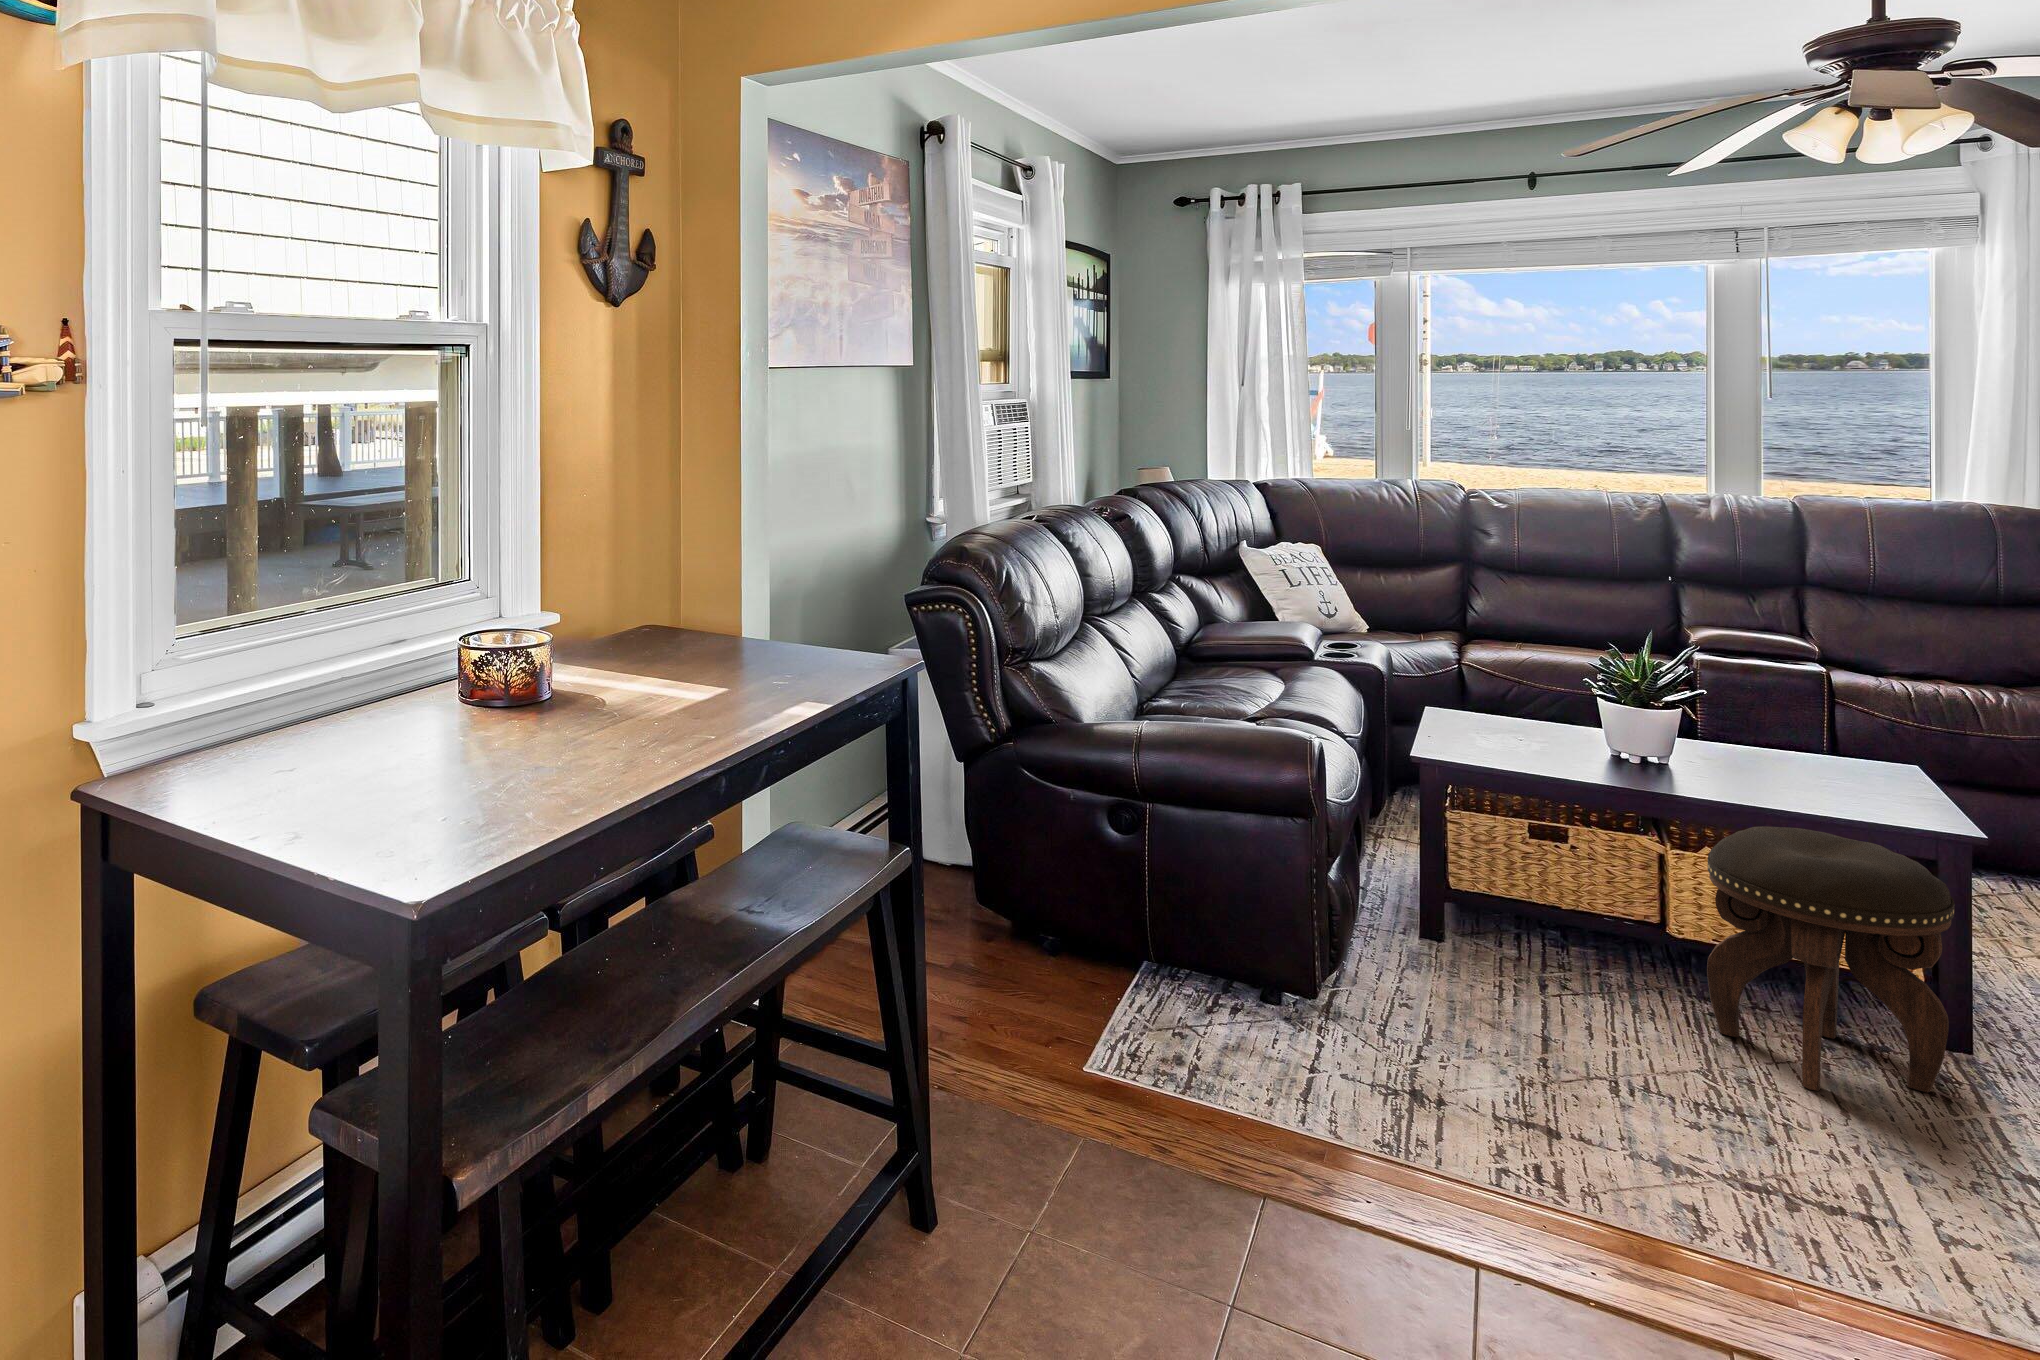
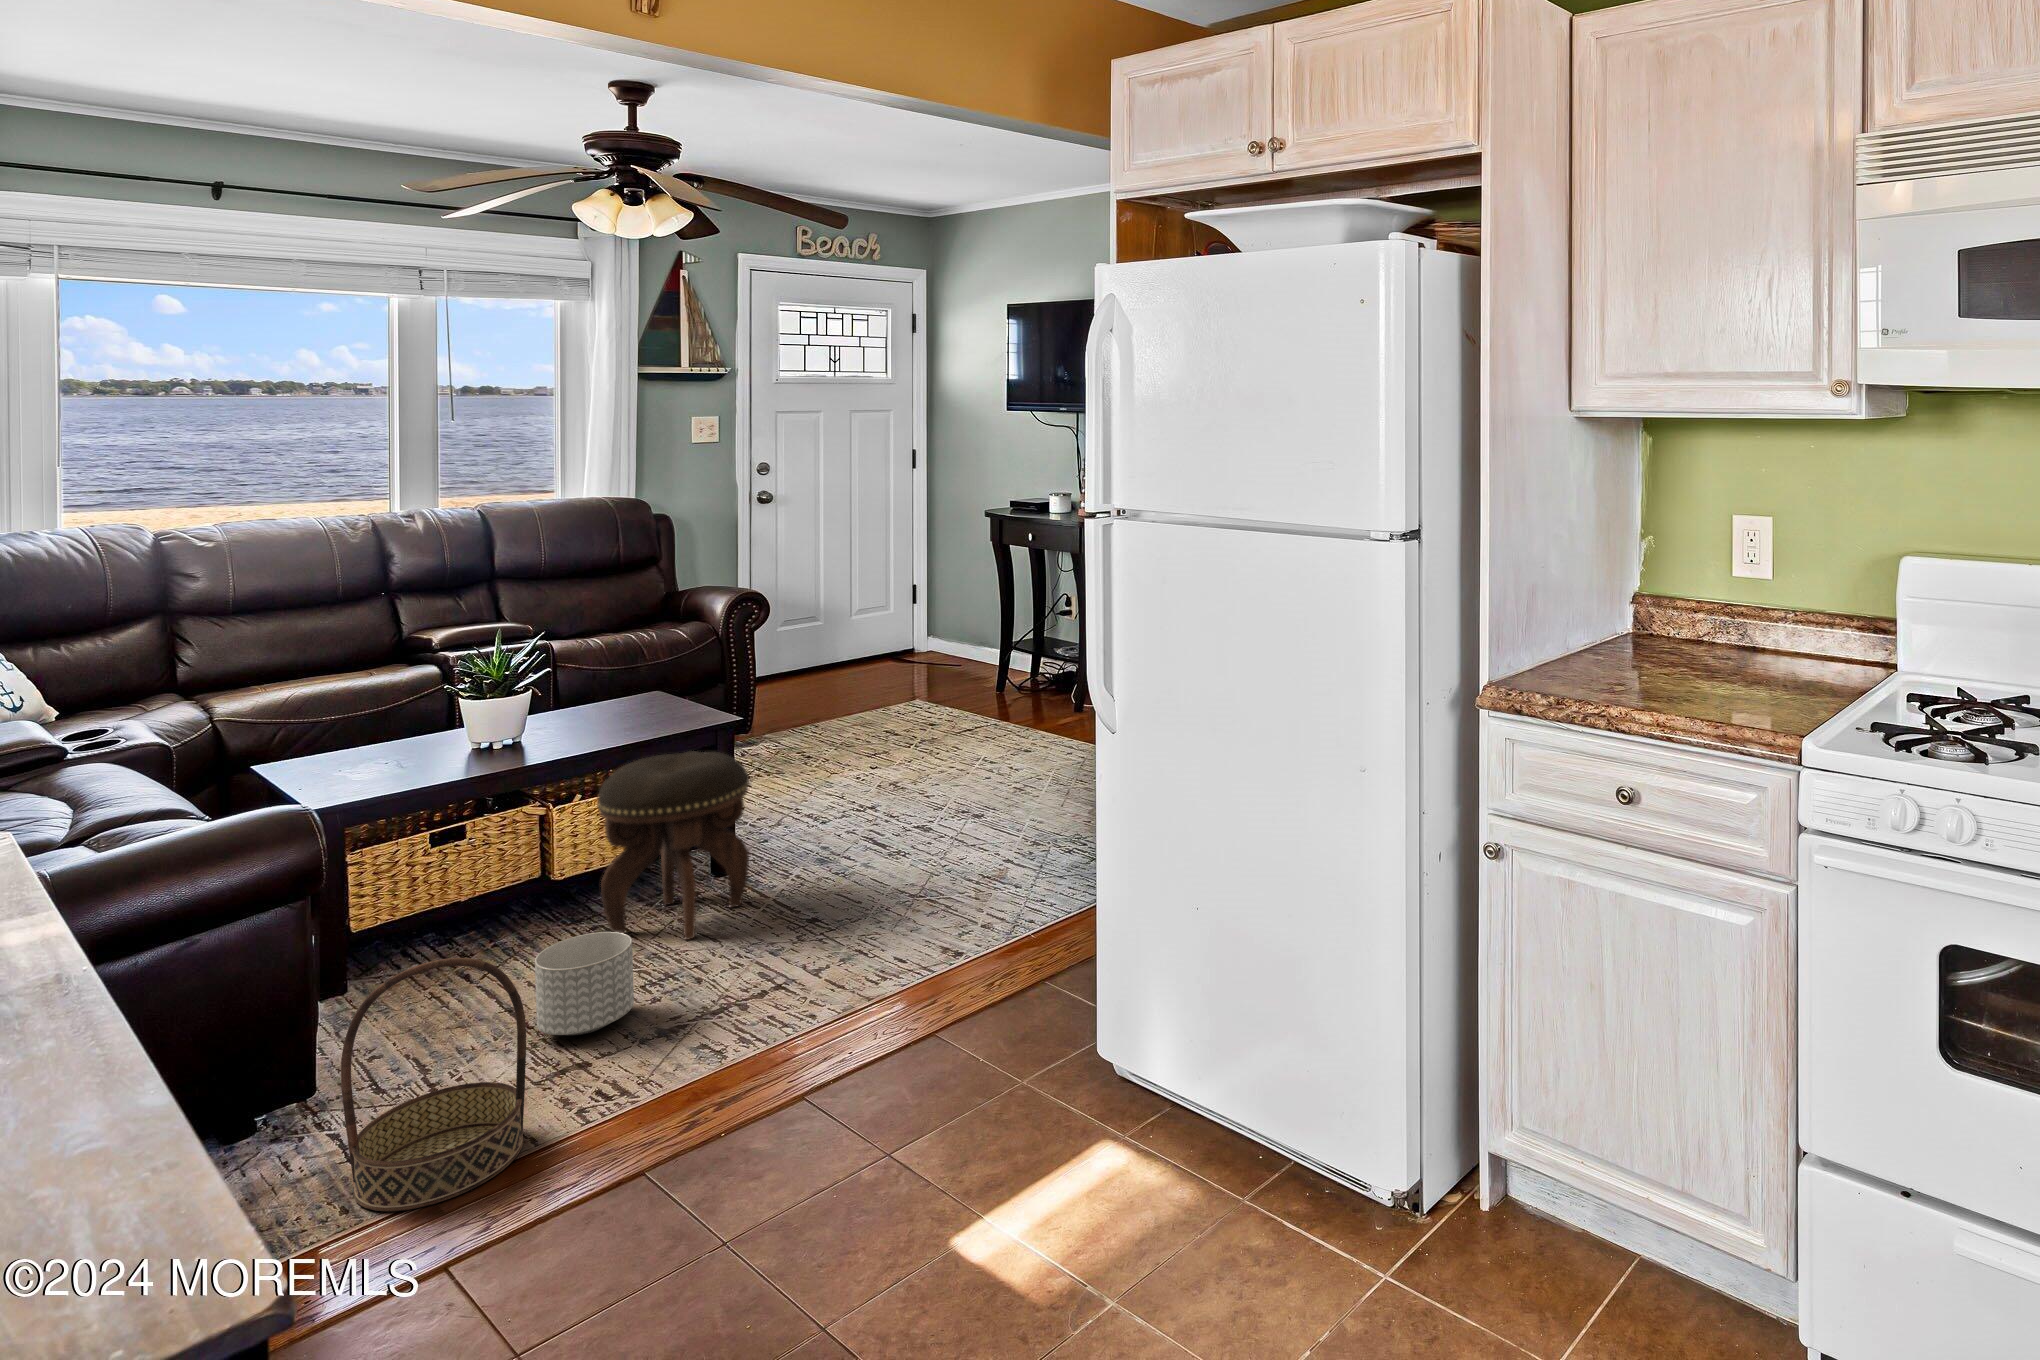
basket: none [1284,914,1441,1167] -> present [341,958,526,1211]
planter: none [1537,986,1660,1113] -> present [535,932,634,1035]

